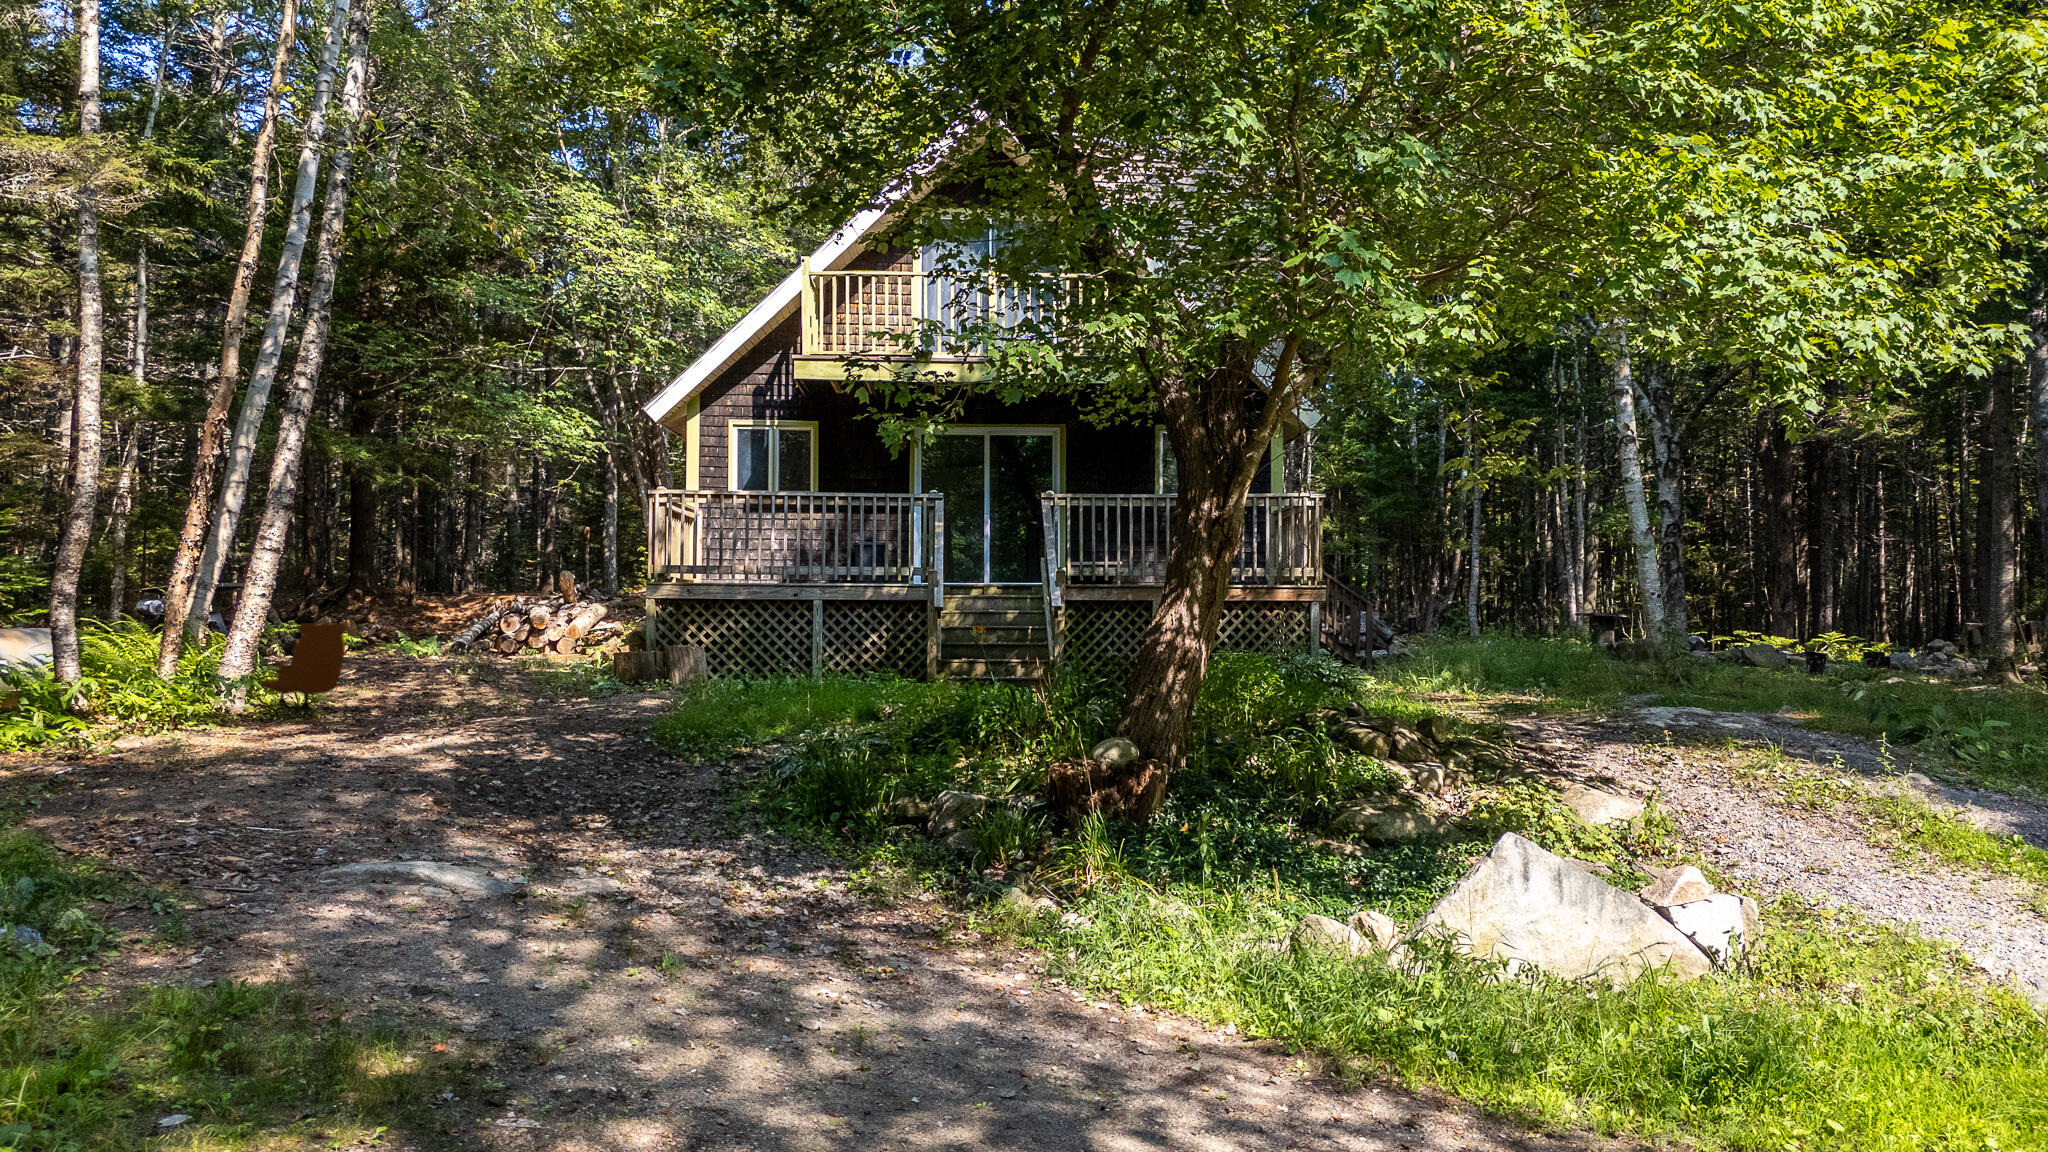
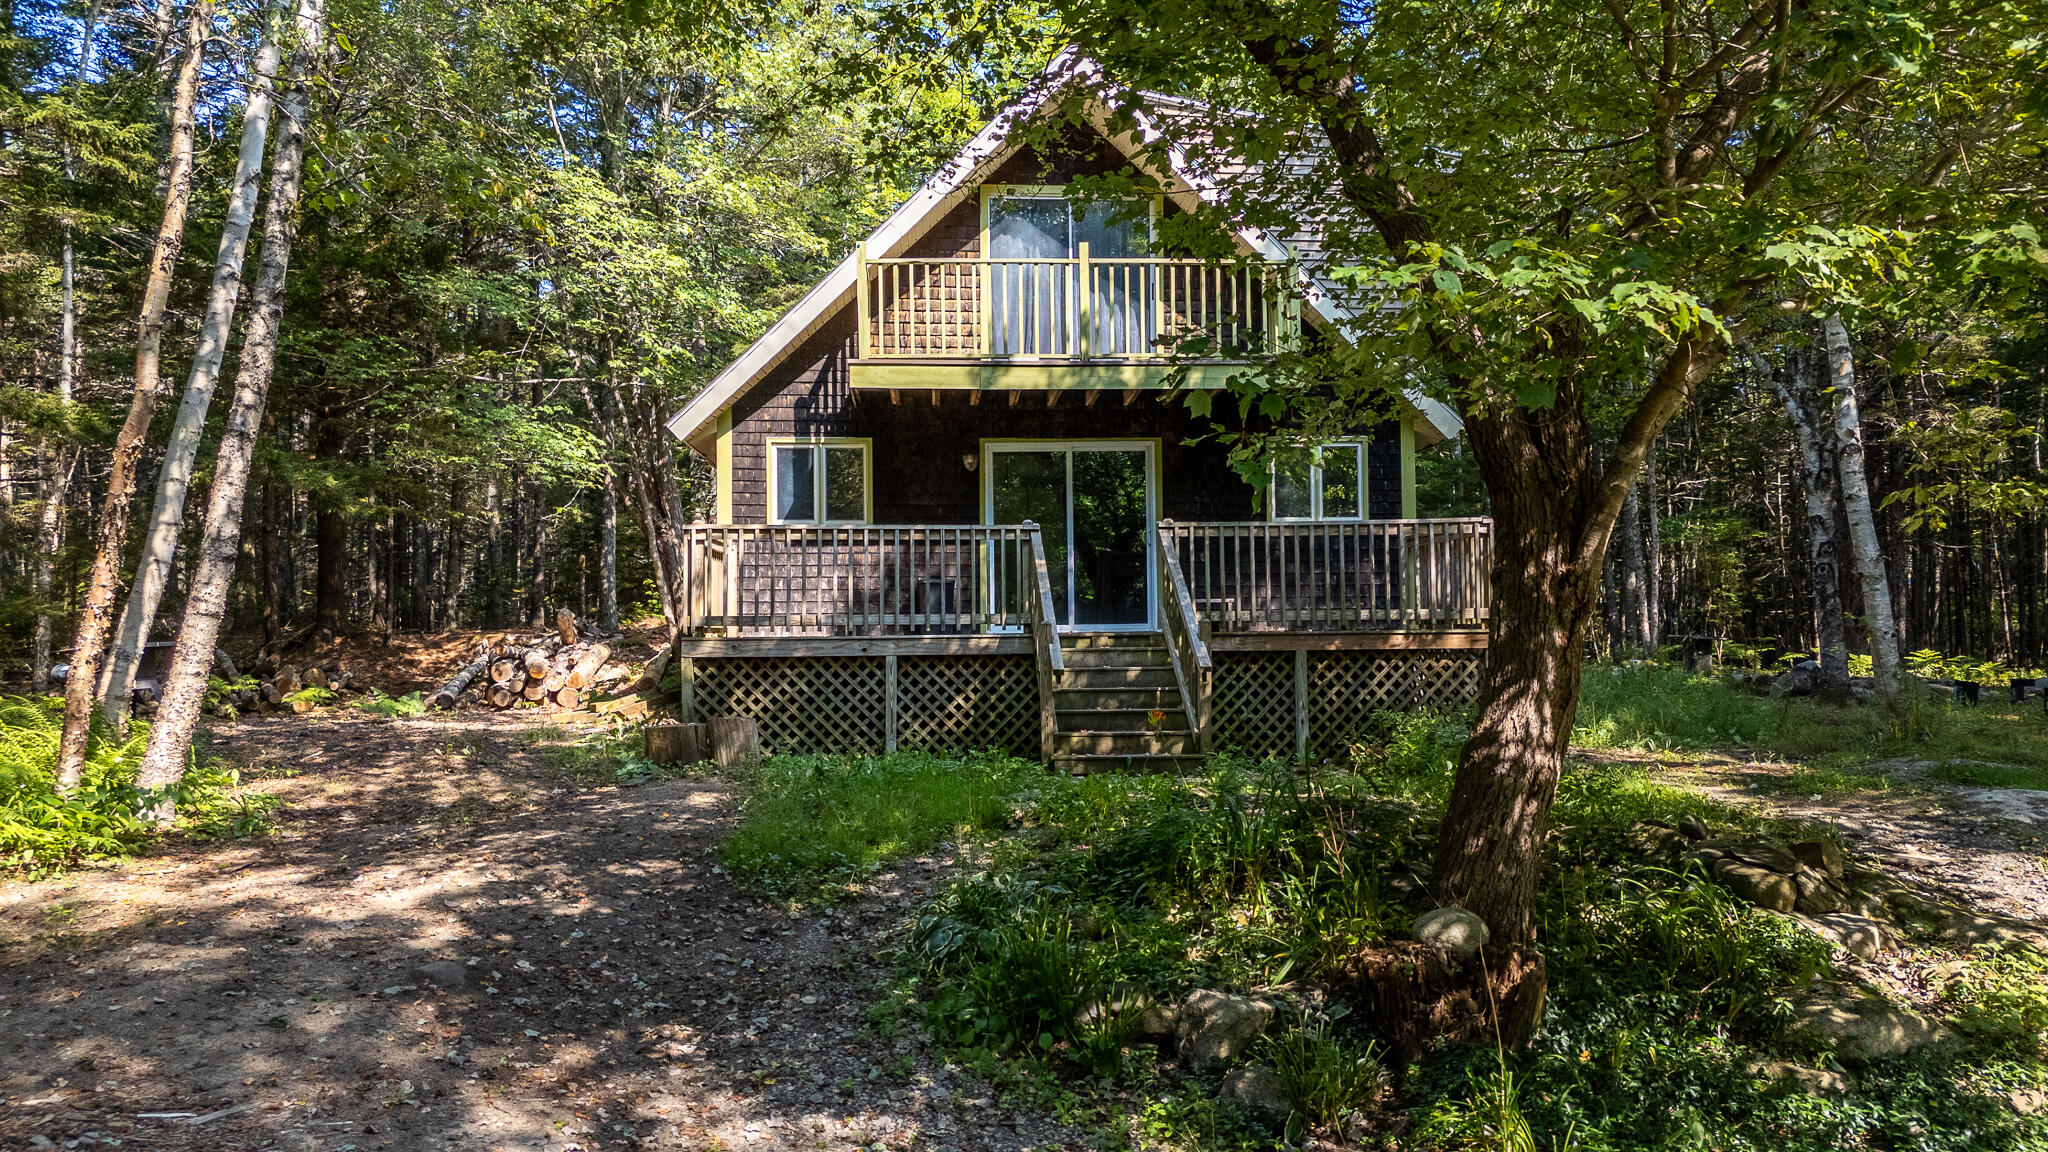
lounge chair: present [260,623,347,718] -> none [185,721,309,854]

